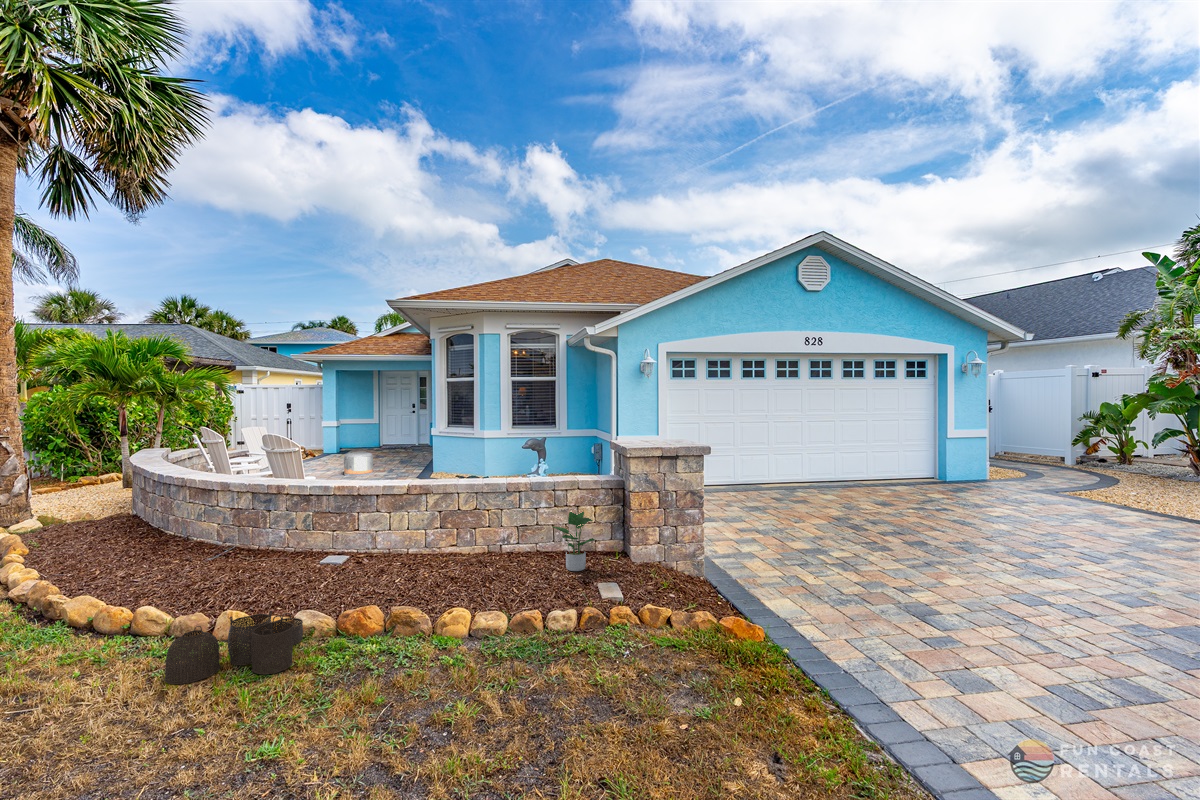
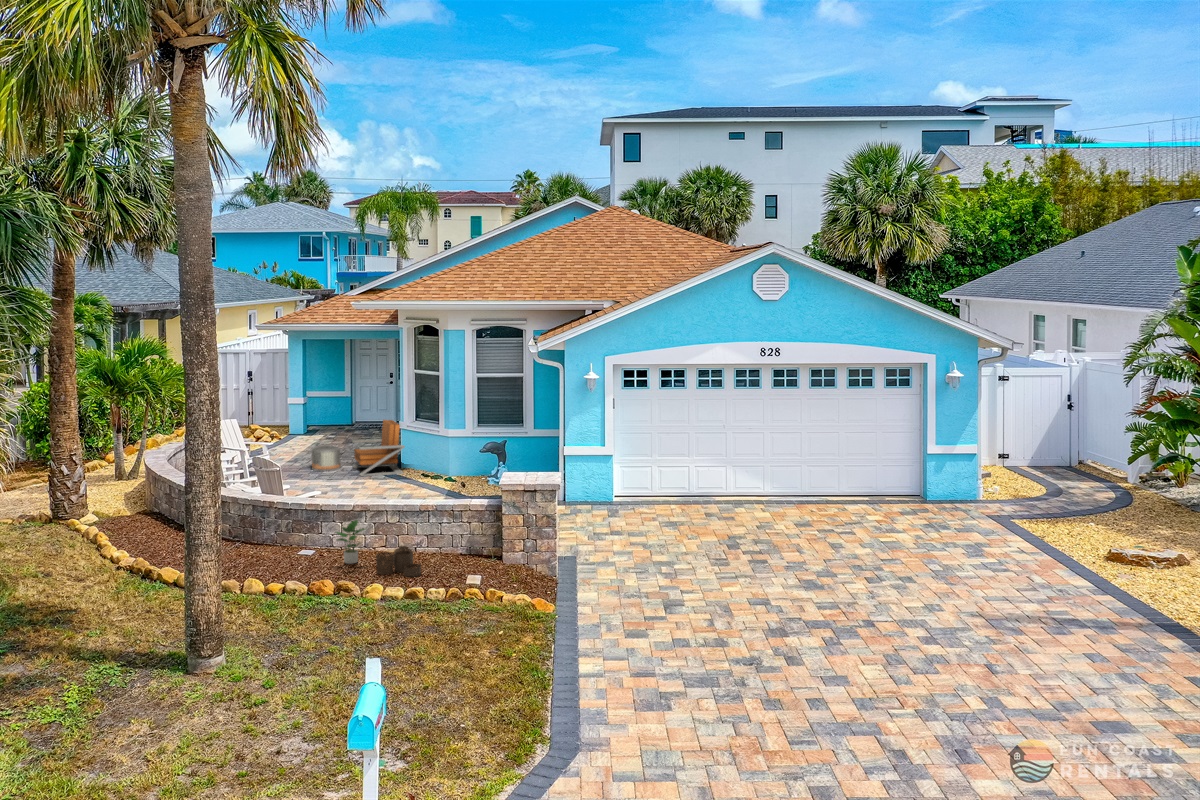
lounge chair: none [385,426,439,479] -> present [352,420,405,476]
potted plant: present [554,512,595,571] -> present [336,520,365,564]
woven basket: present [164,611,303,684] -> present [376,546,421,576]

